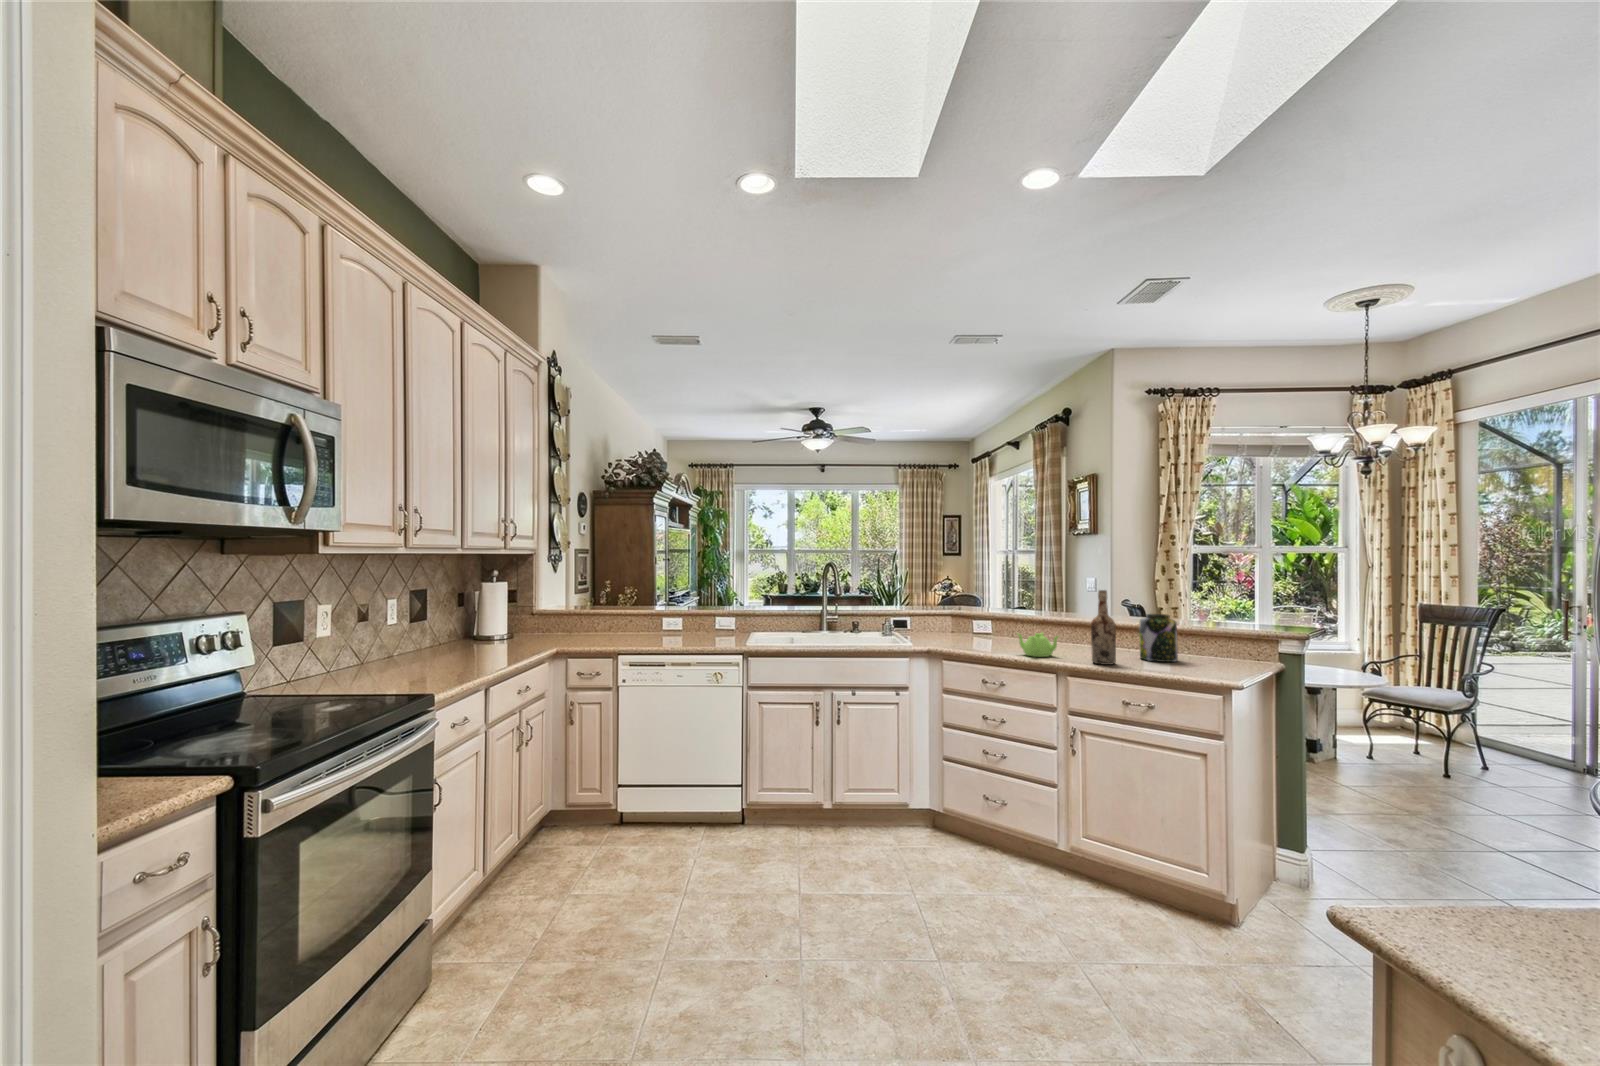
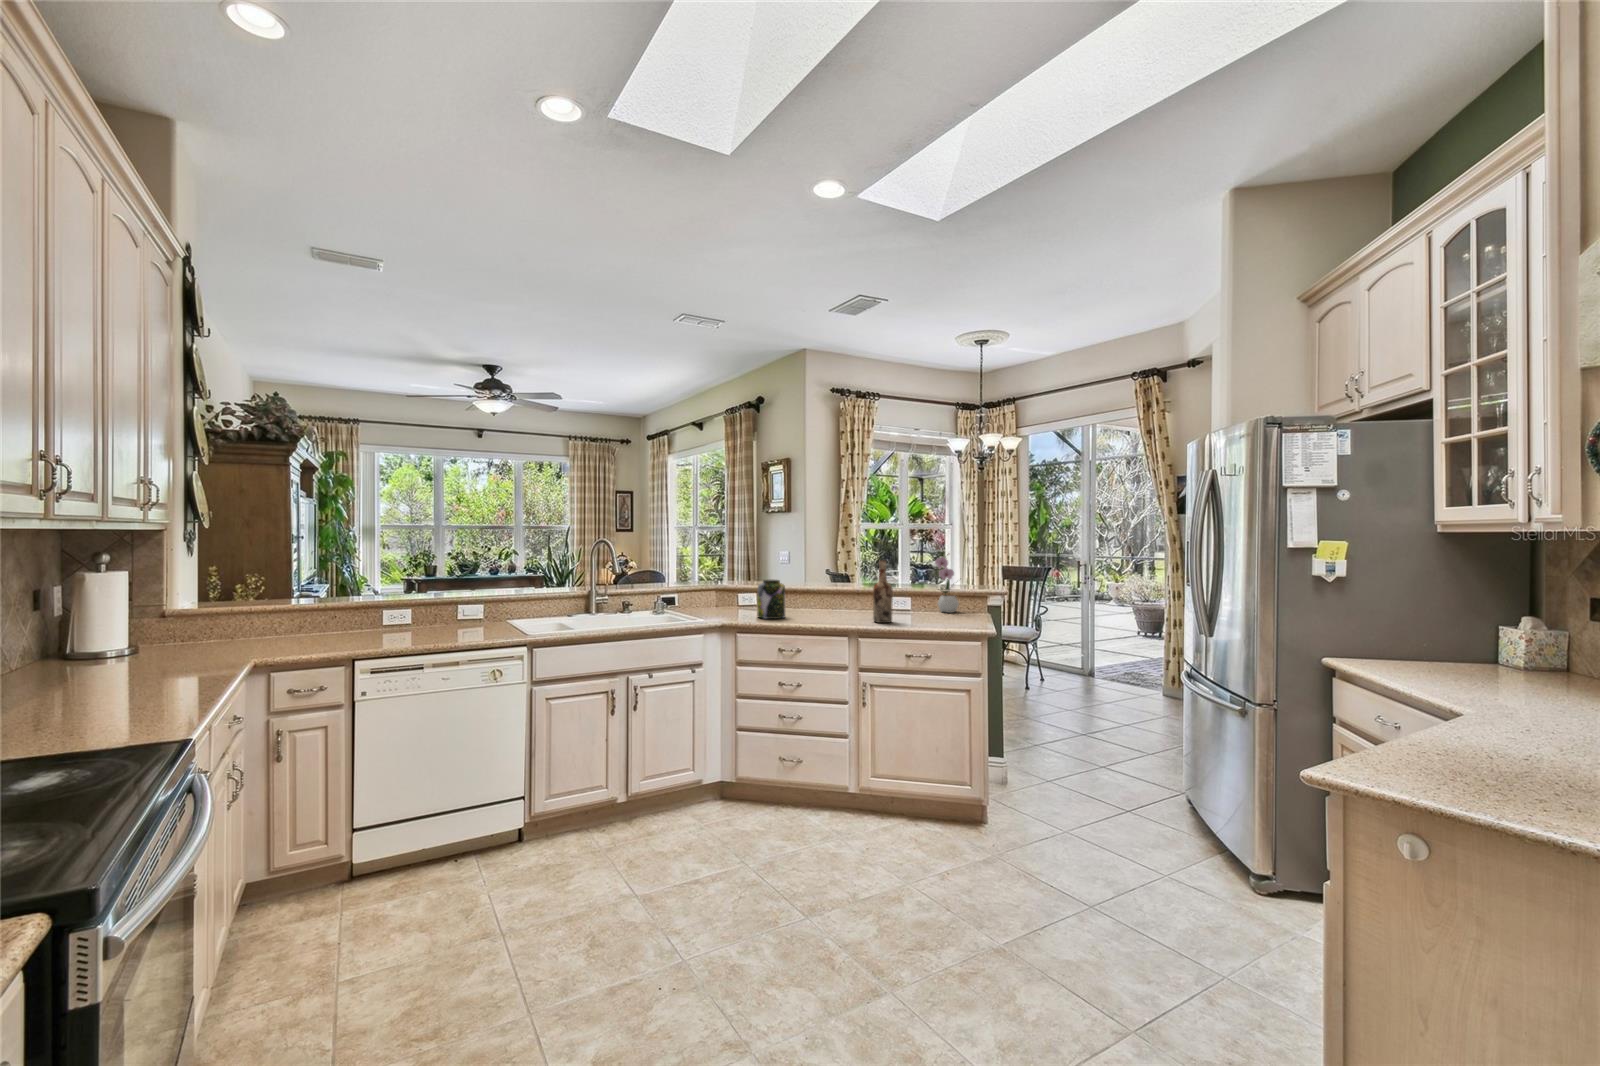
flower arrangement: none [1195,577,1239,661] -> present [935,554,959,613]
jar: present [1139,614,1178,662] -> present [757,580,785,619]
teapot: present [1018,633,1058,657] -> none [804,599,843,621]

